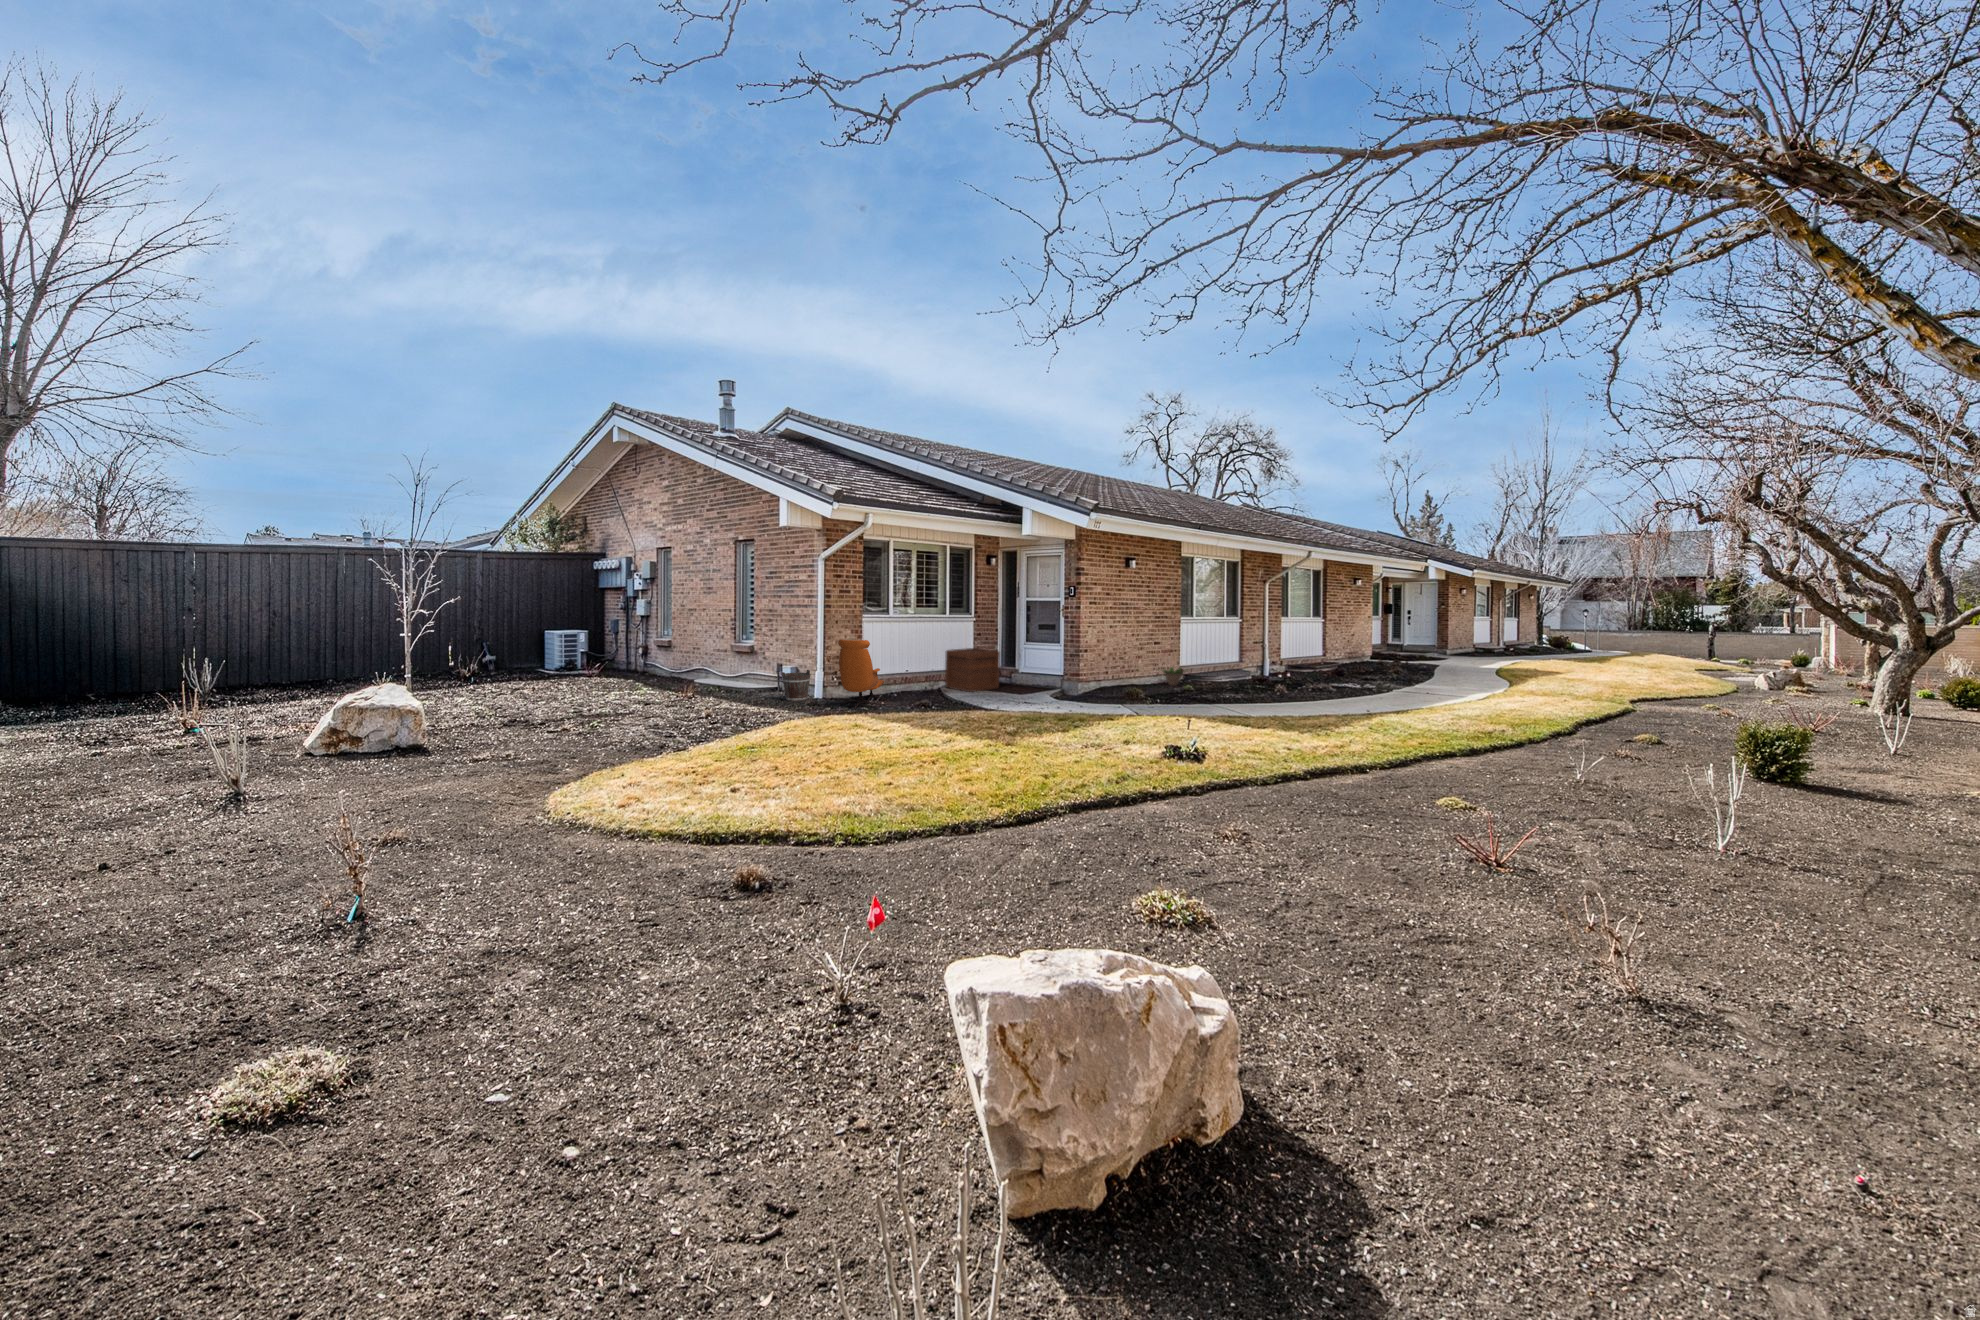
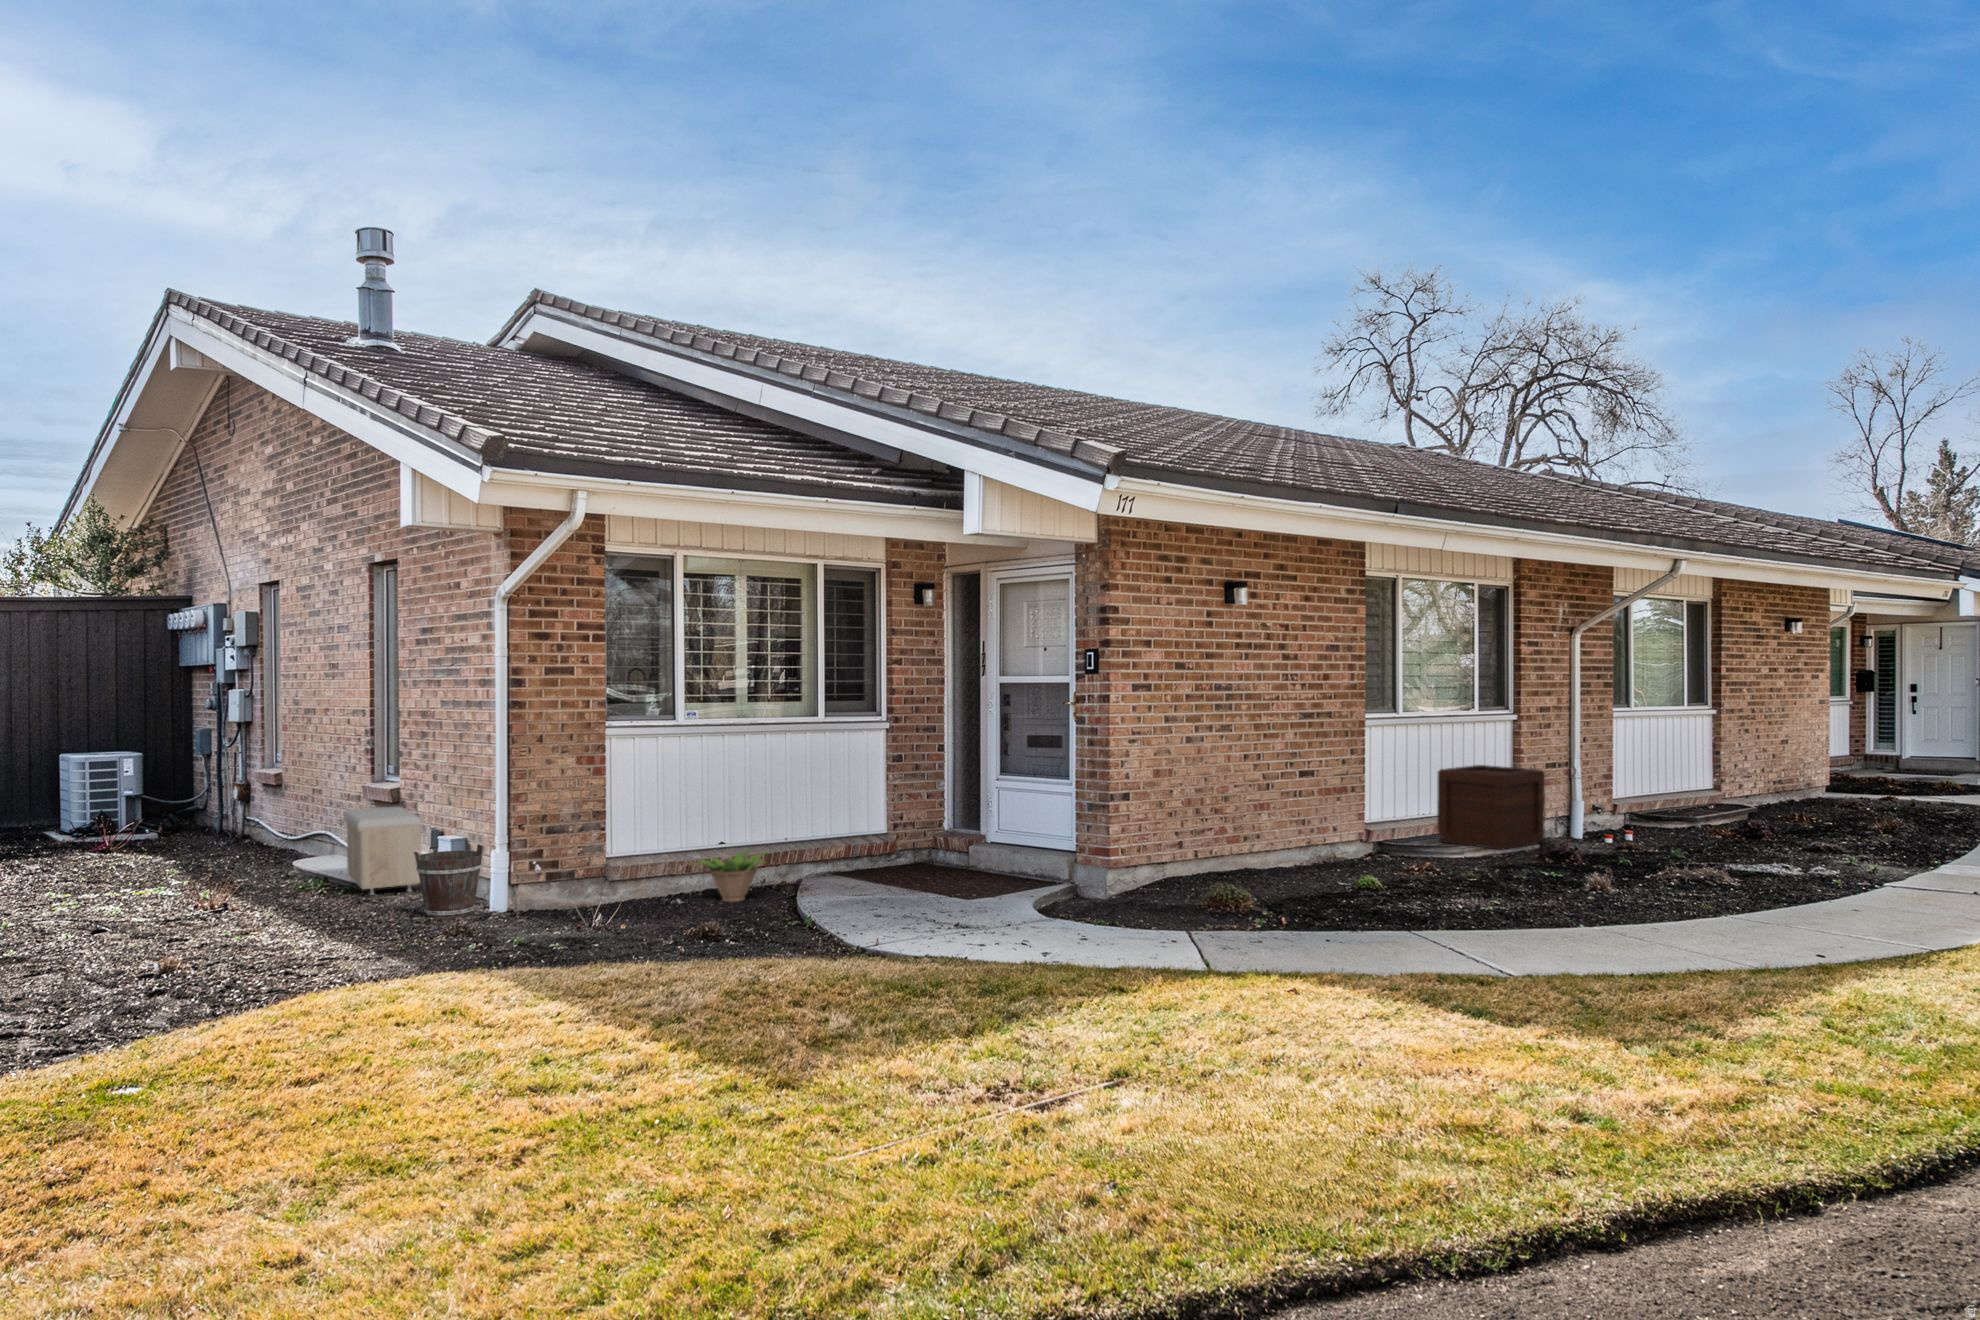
lounge chair: present [838,640,885,709] -> none [515,777,650,940]
wooden crate: present [945,648,1000,692] -> present [1437,765,1545,849]
storage bench: none [731,654,772,693] -> present [344,806,422,895]
decorative plant: present [1163,667,1184,685] -> present [700,850,766,902]

